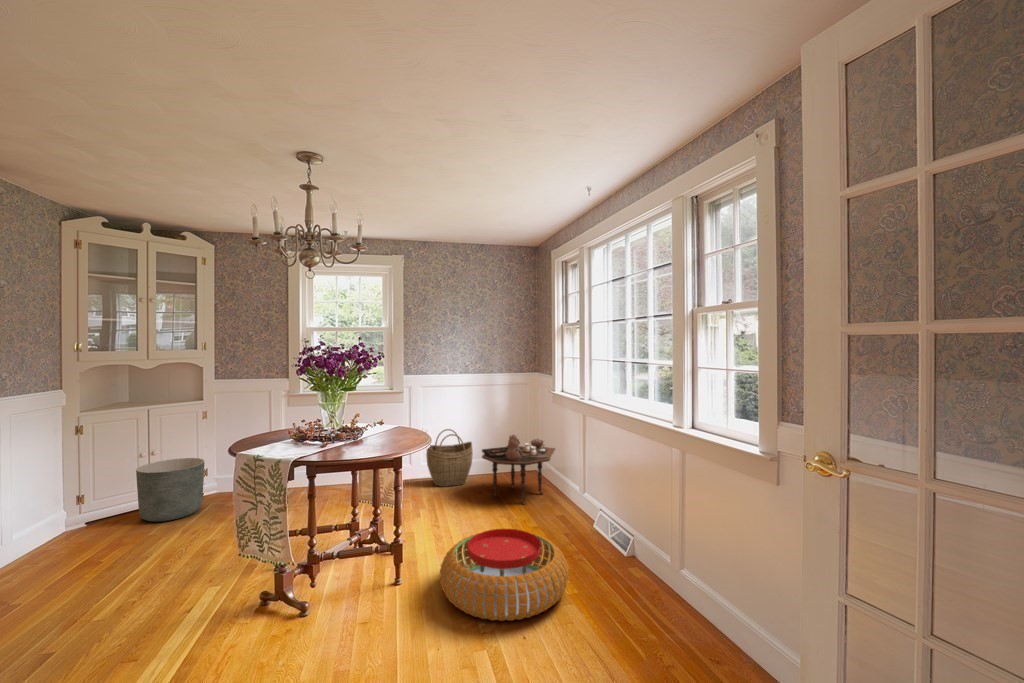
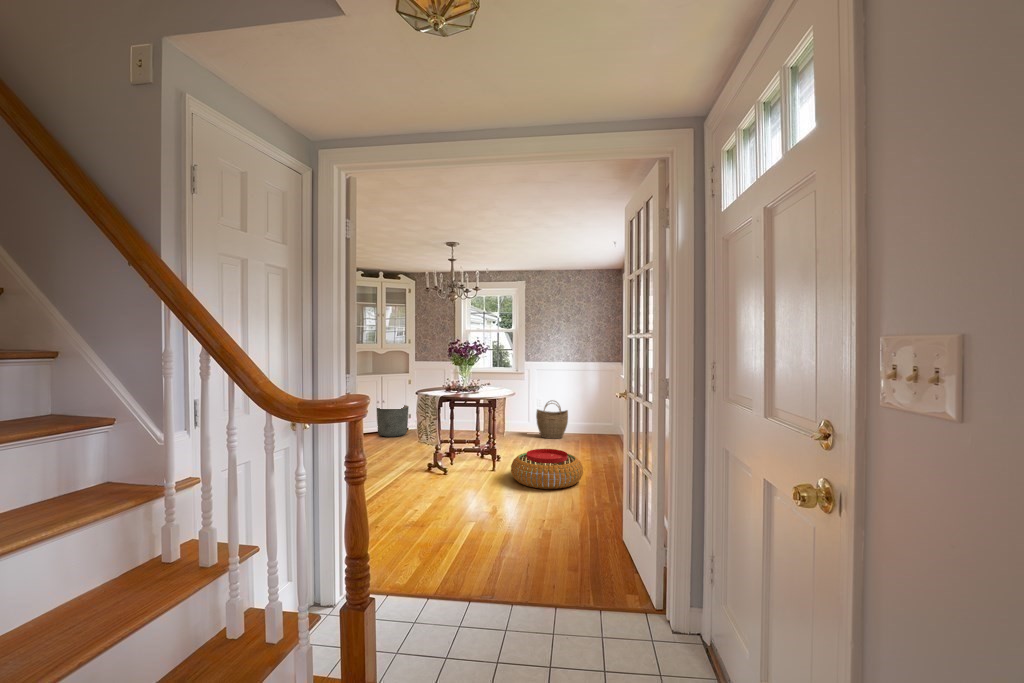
side table: present [482,435,555,505] -> none [567,403,622,452]

